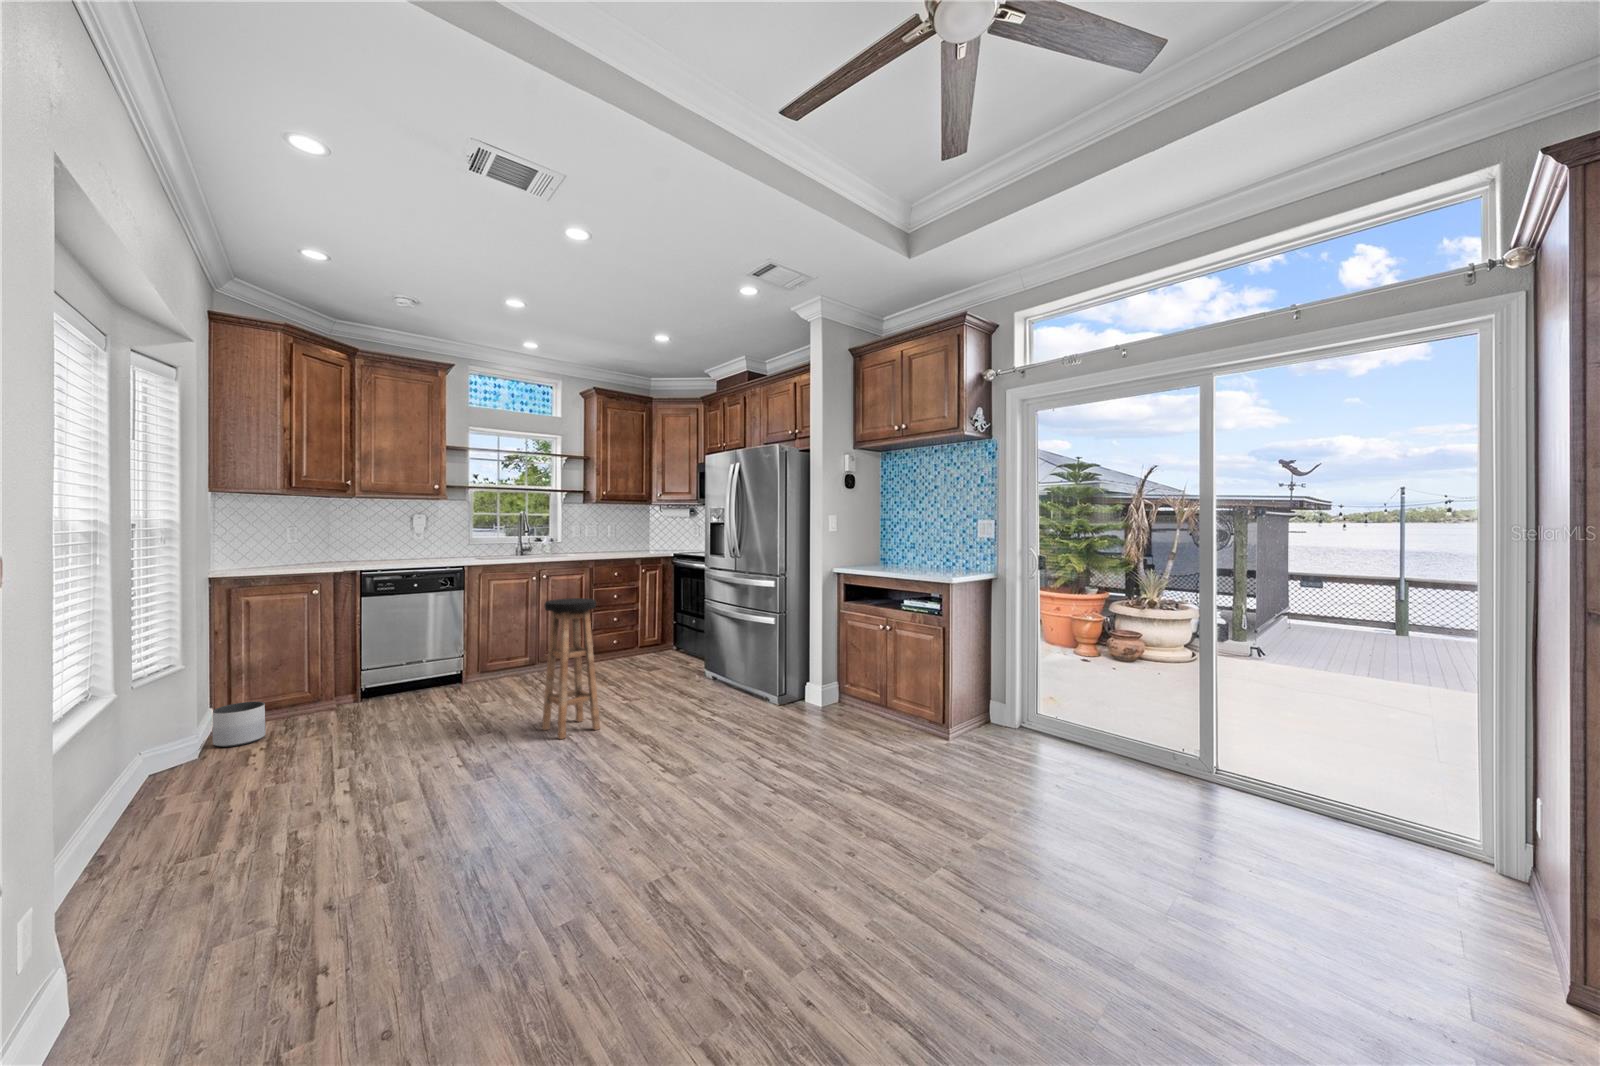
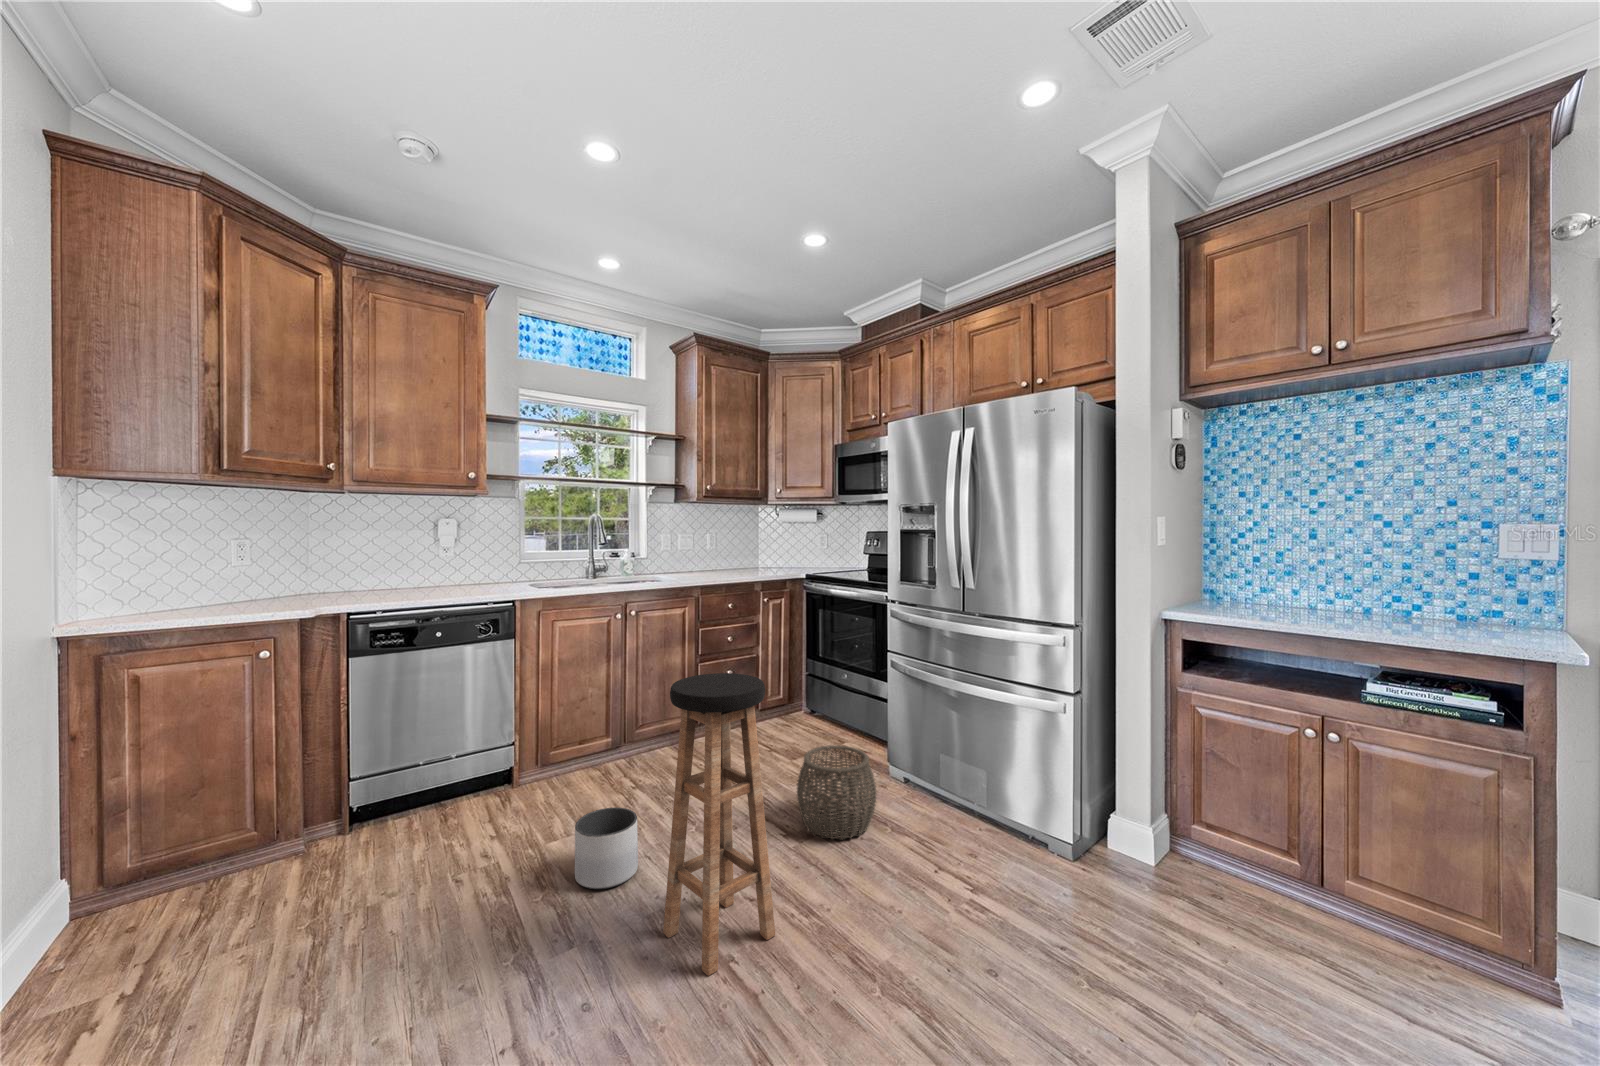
woven basket: none [634,652,683,701] -> present [797,745,876,839]
planter: present [213,702,266,747] -> present [575,807,638,889]

